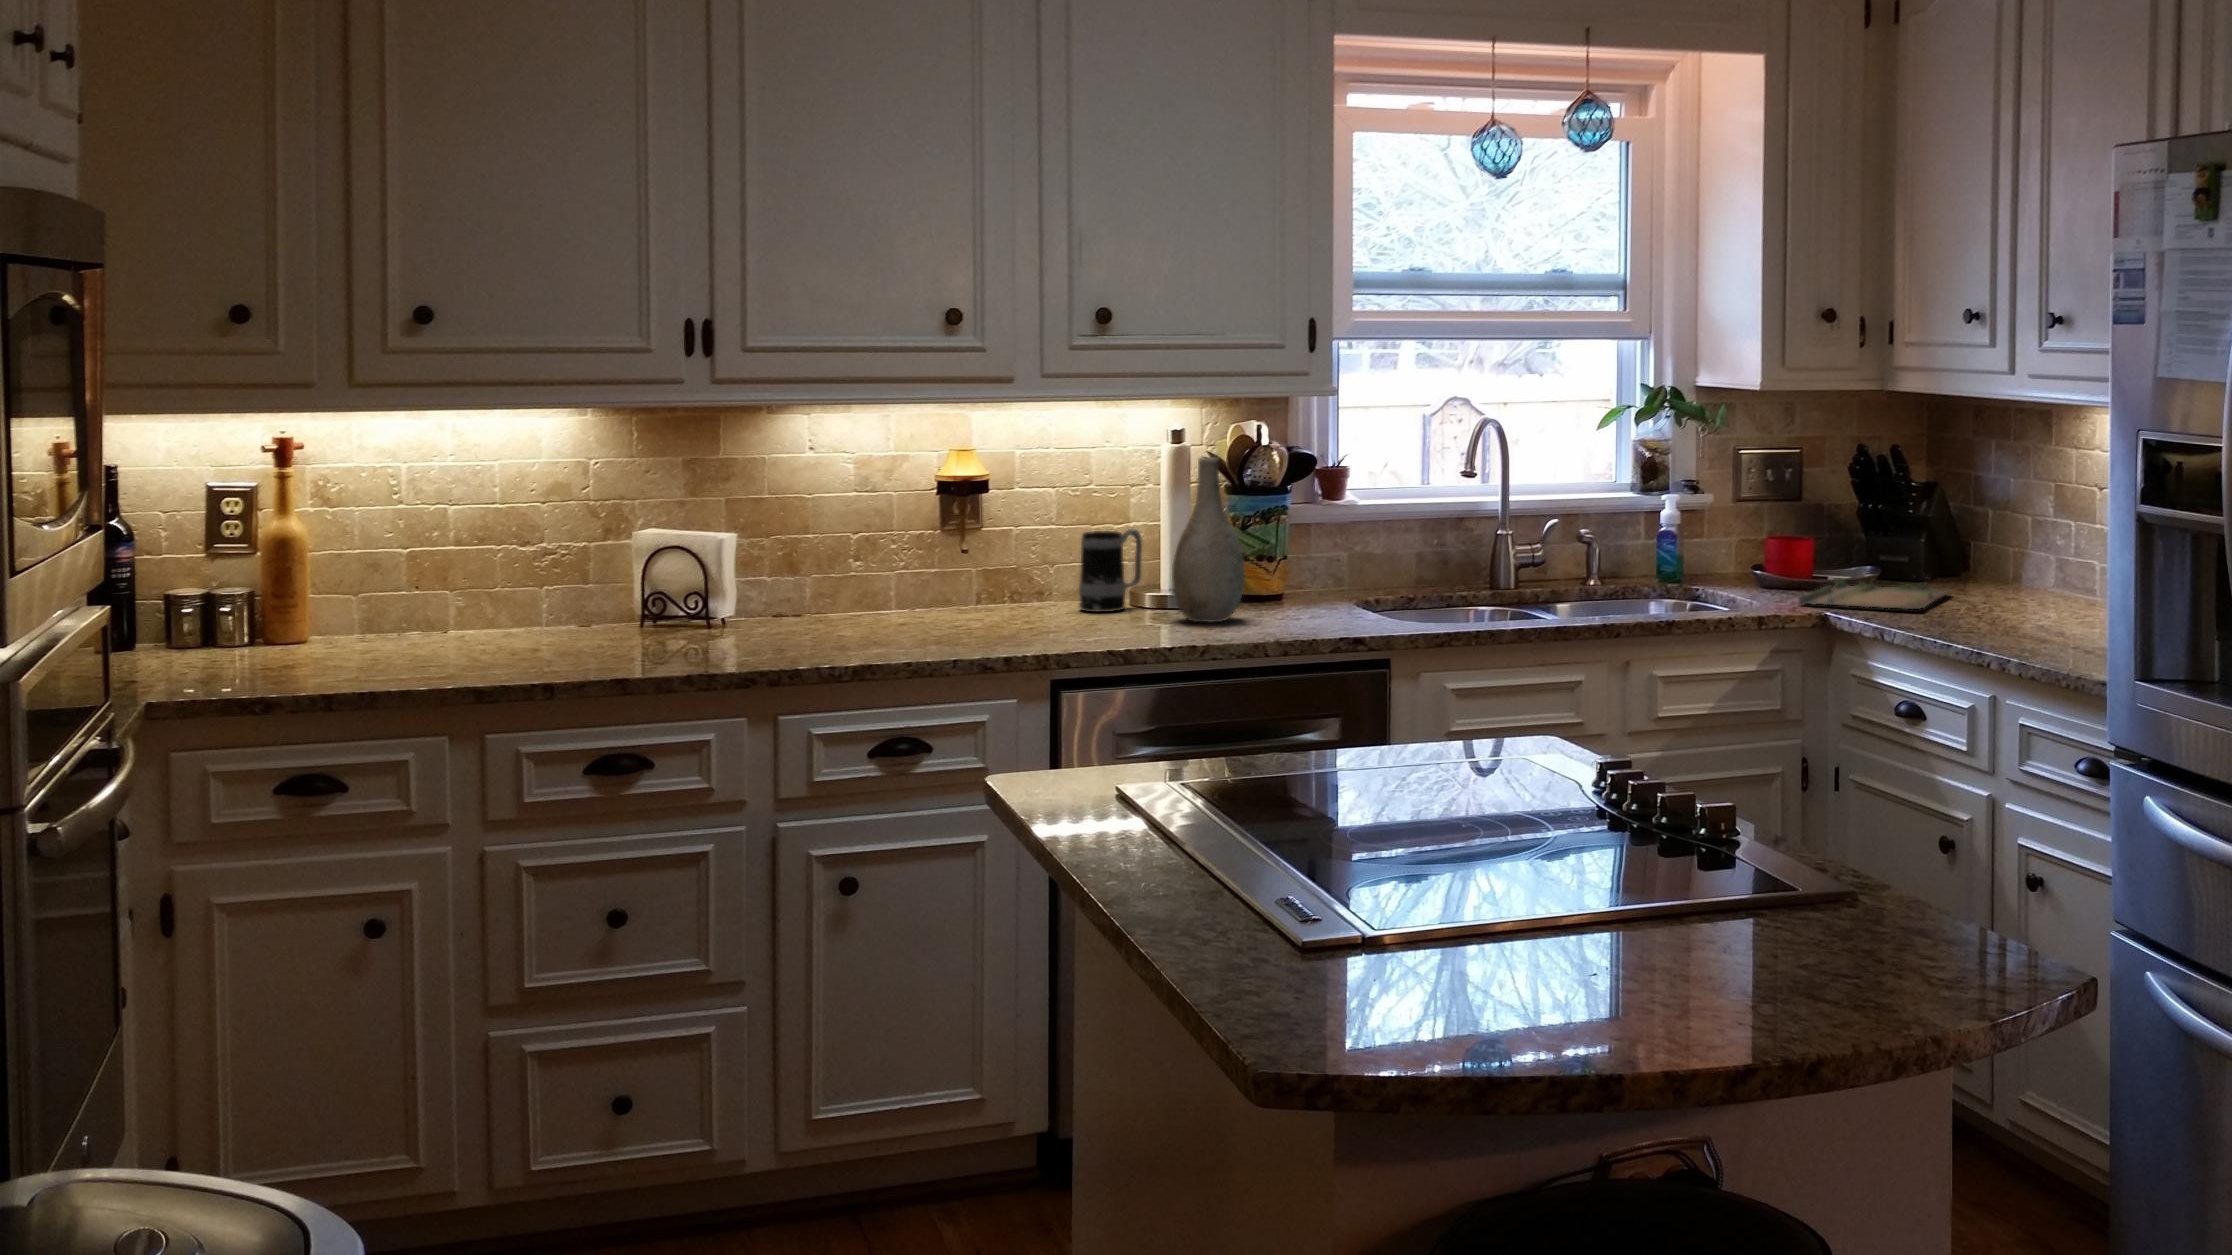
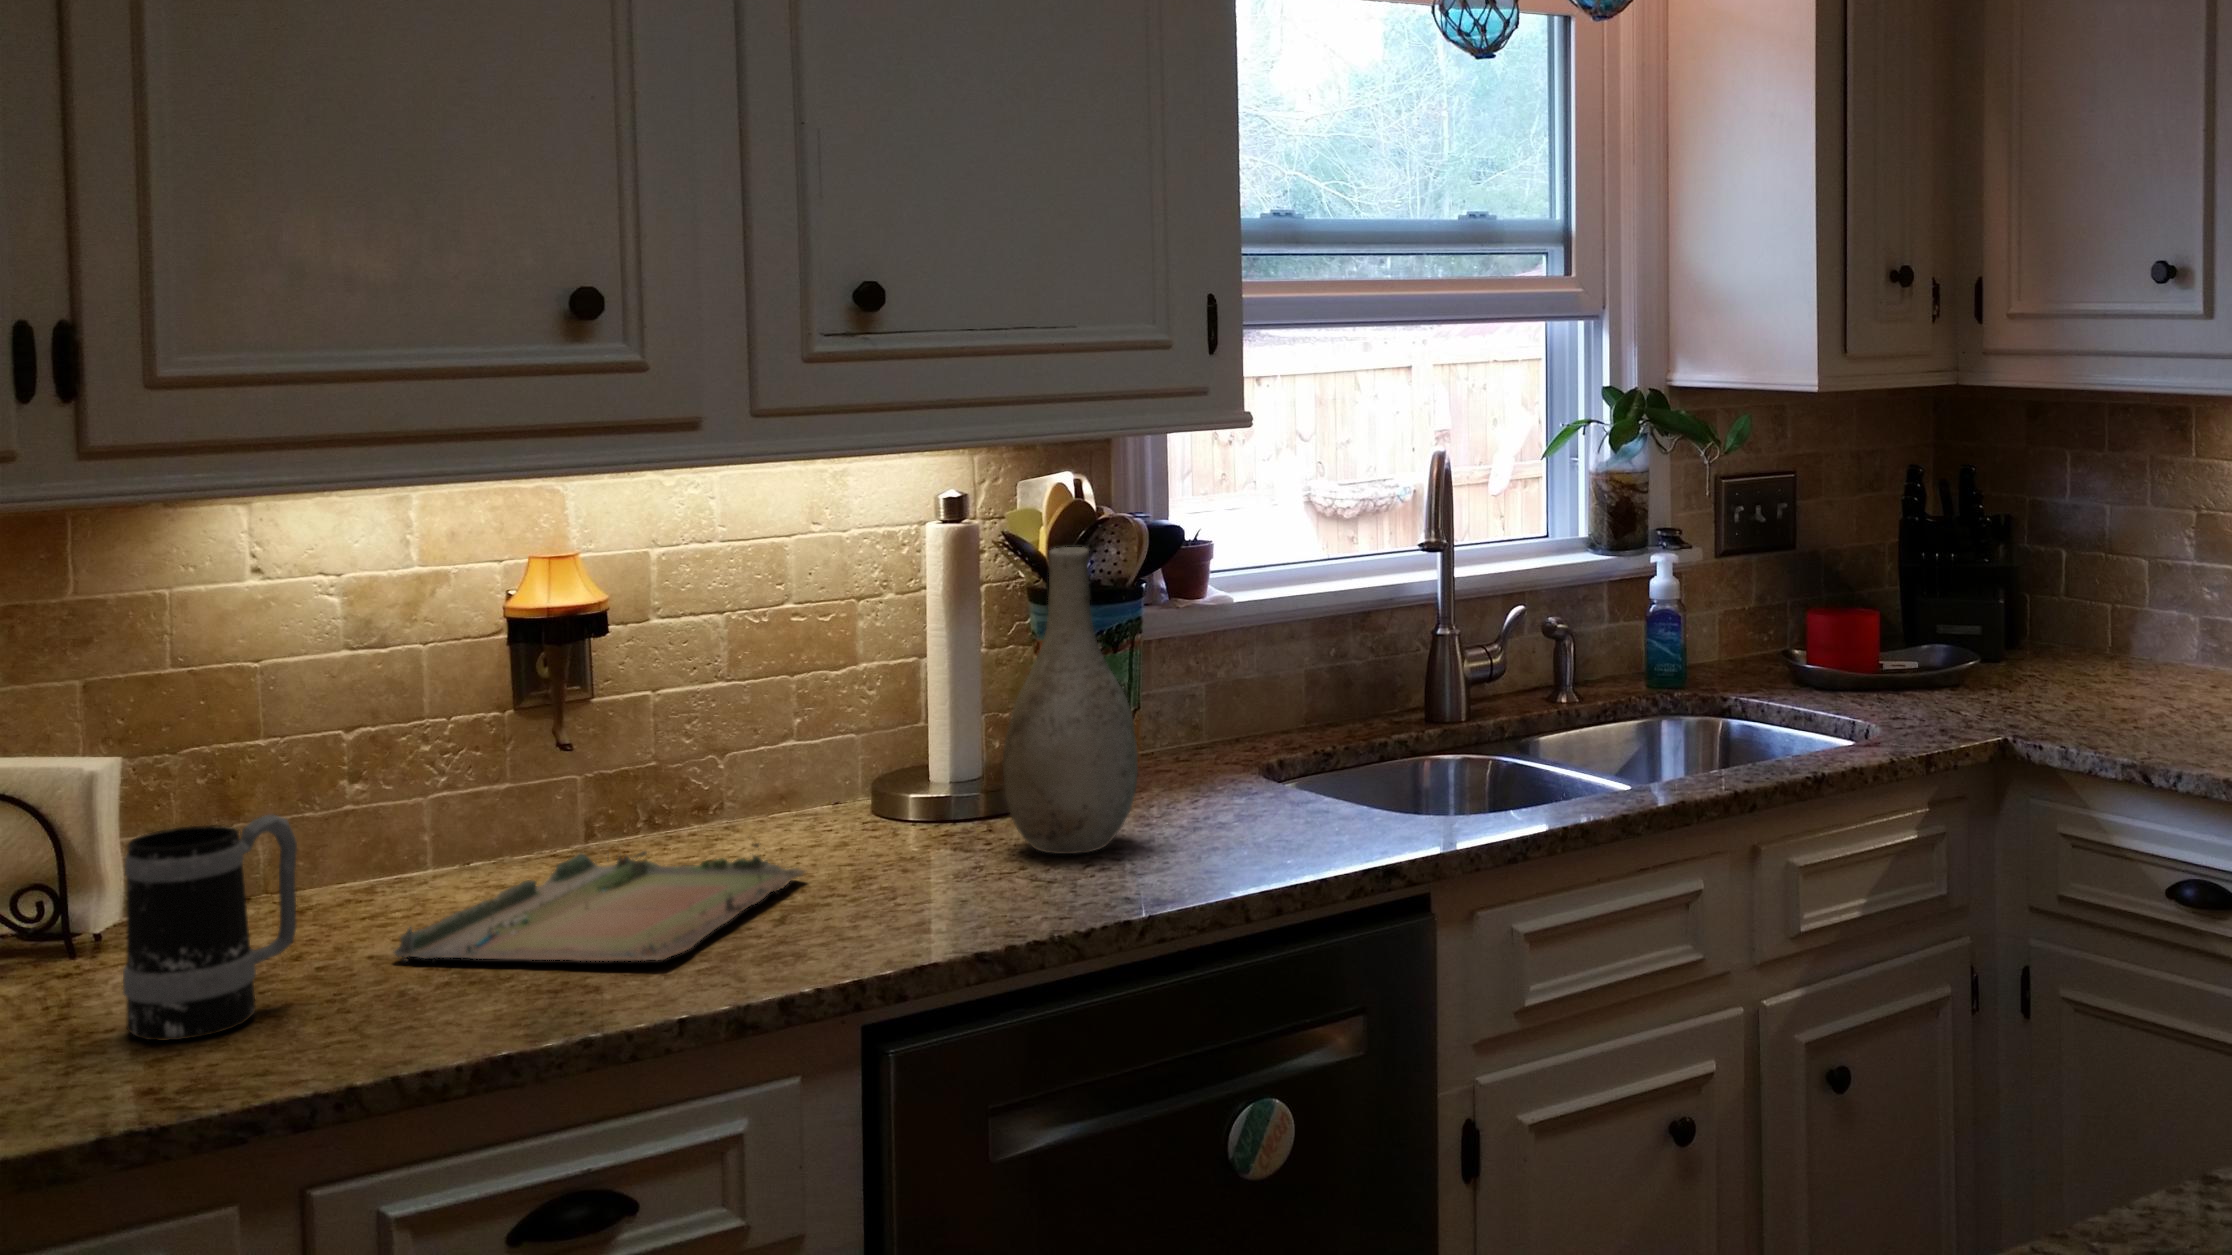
mug: present [1079,529,1143,612] -> present [123,815,297,1041]
tray: present [1799,579,1949,609] -> present [394,843,805,961]

